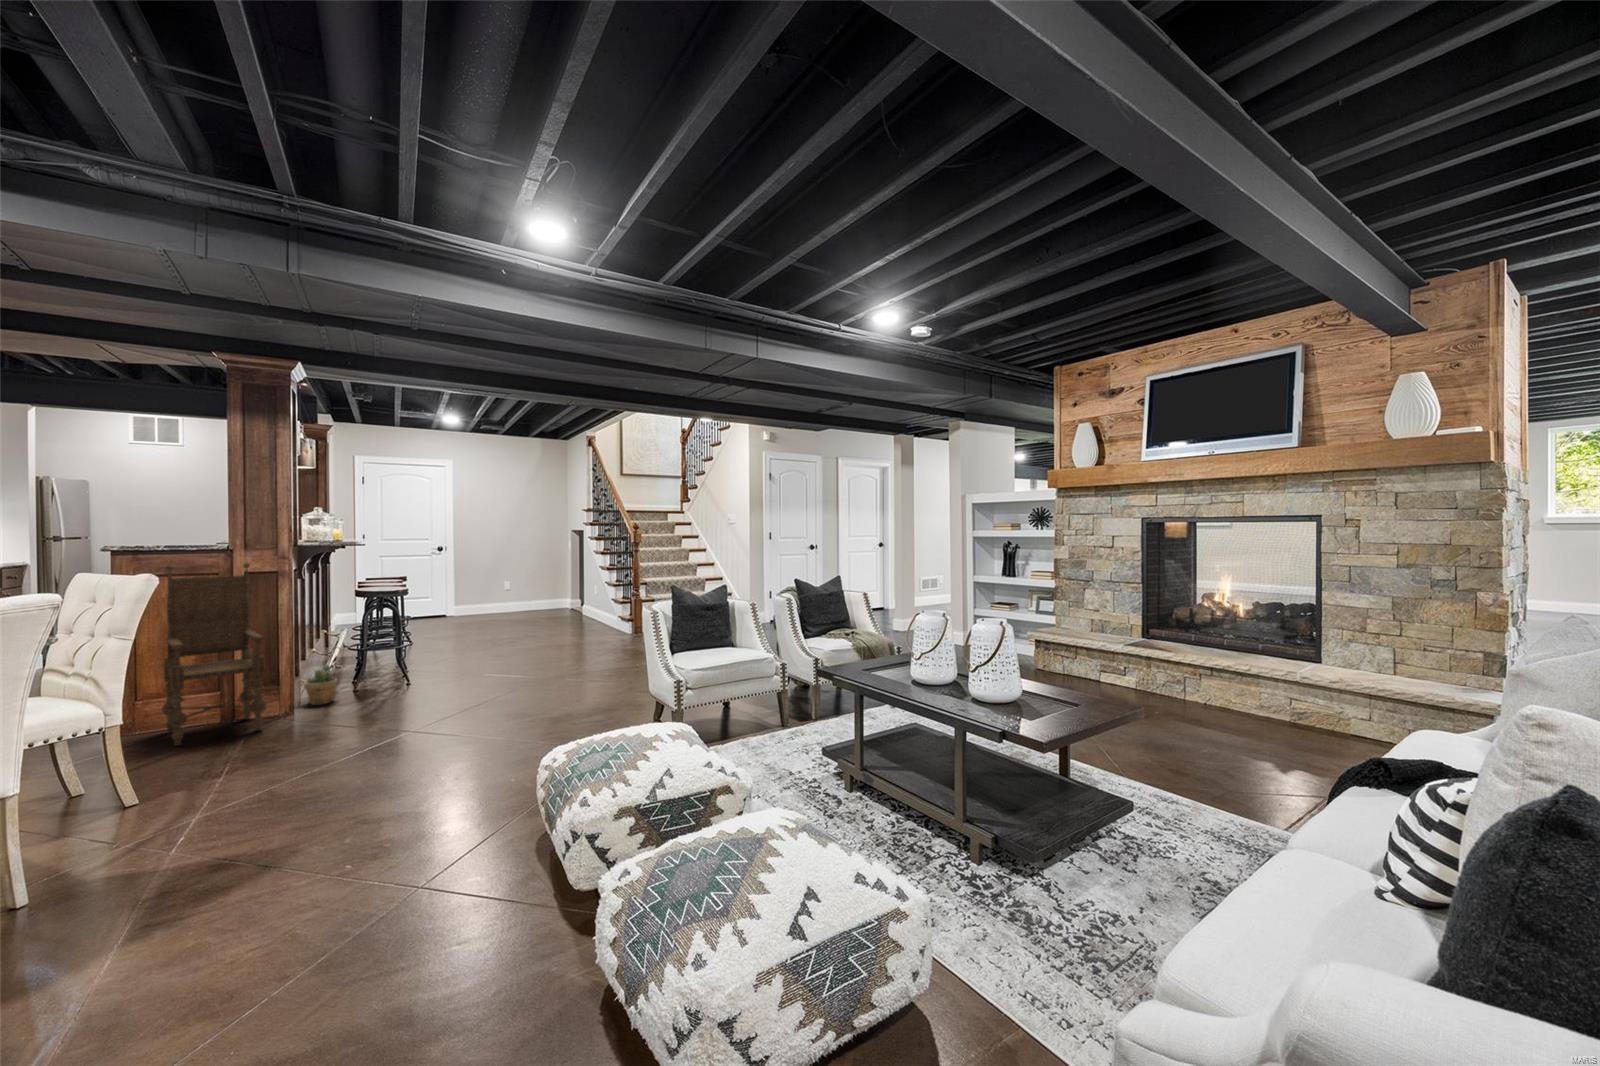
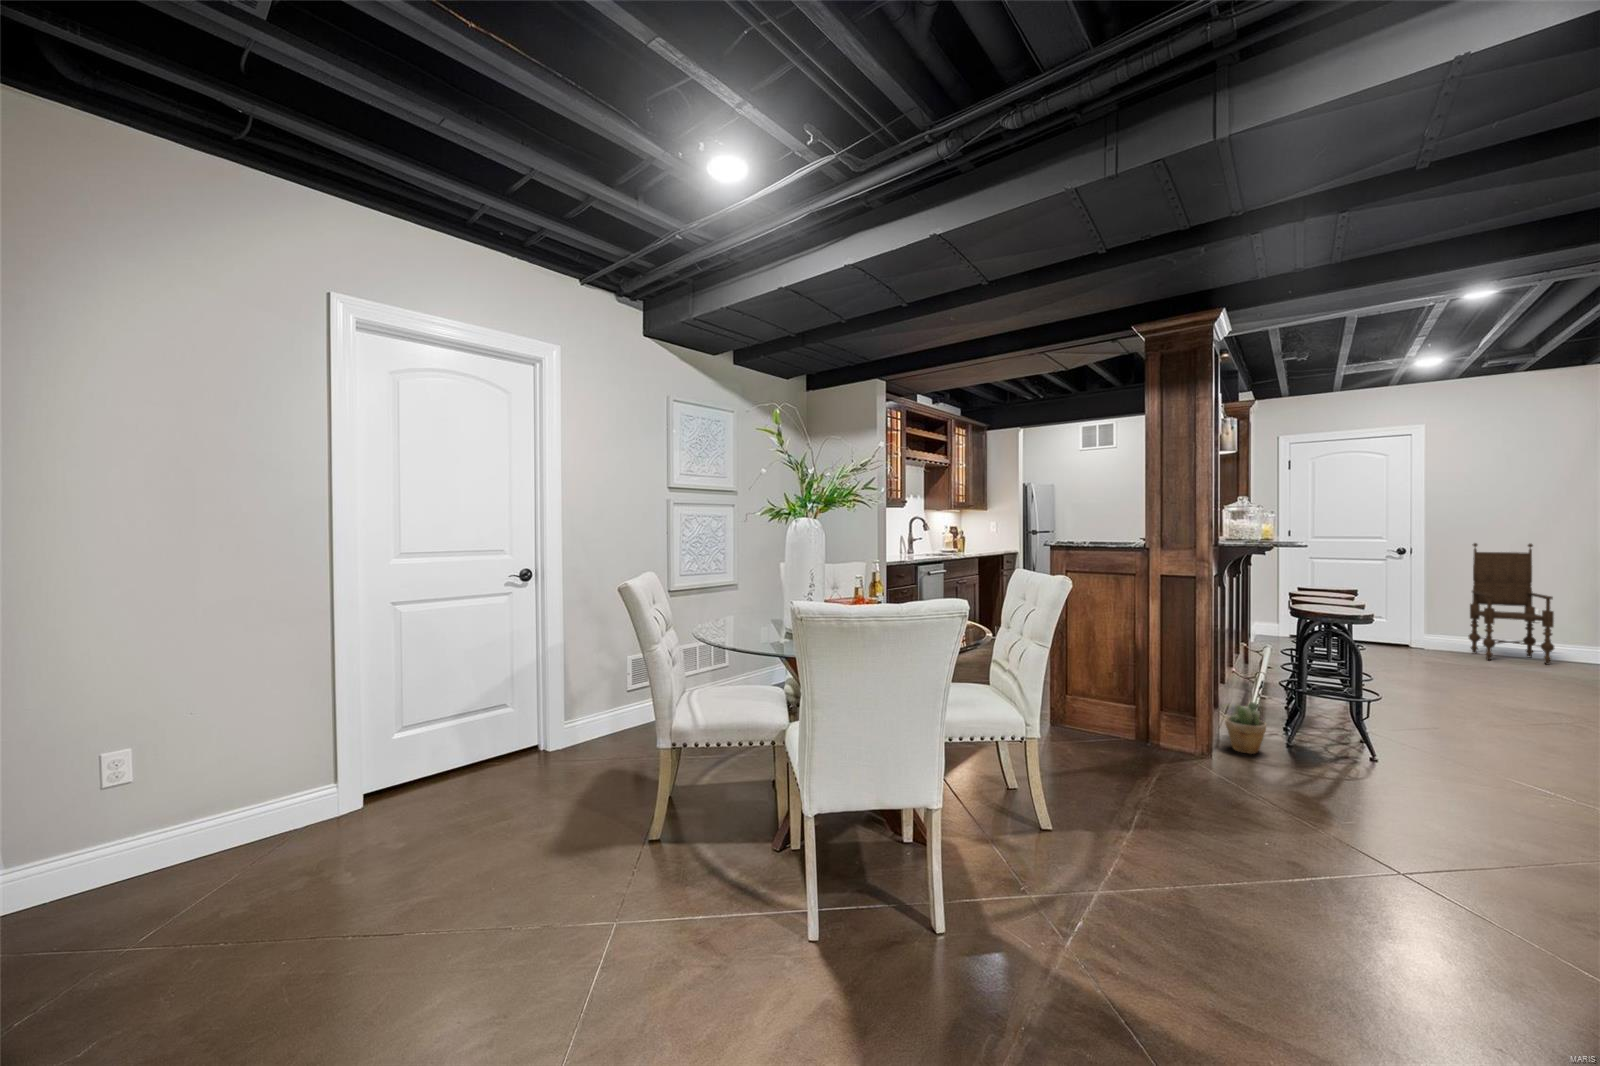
armchair: present [162,563,266,746] -> present [1469,543,1554,665]

